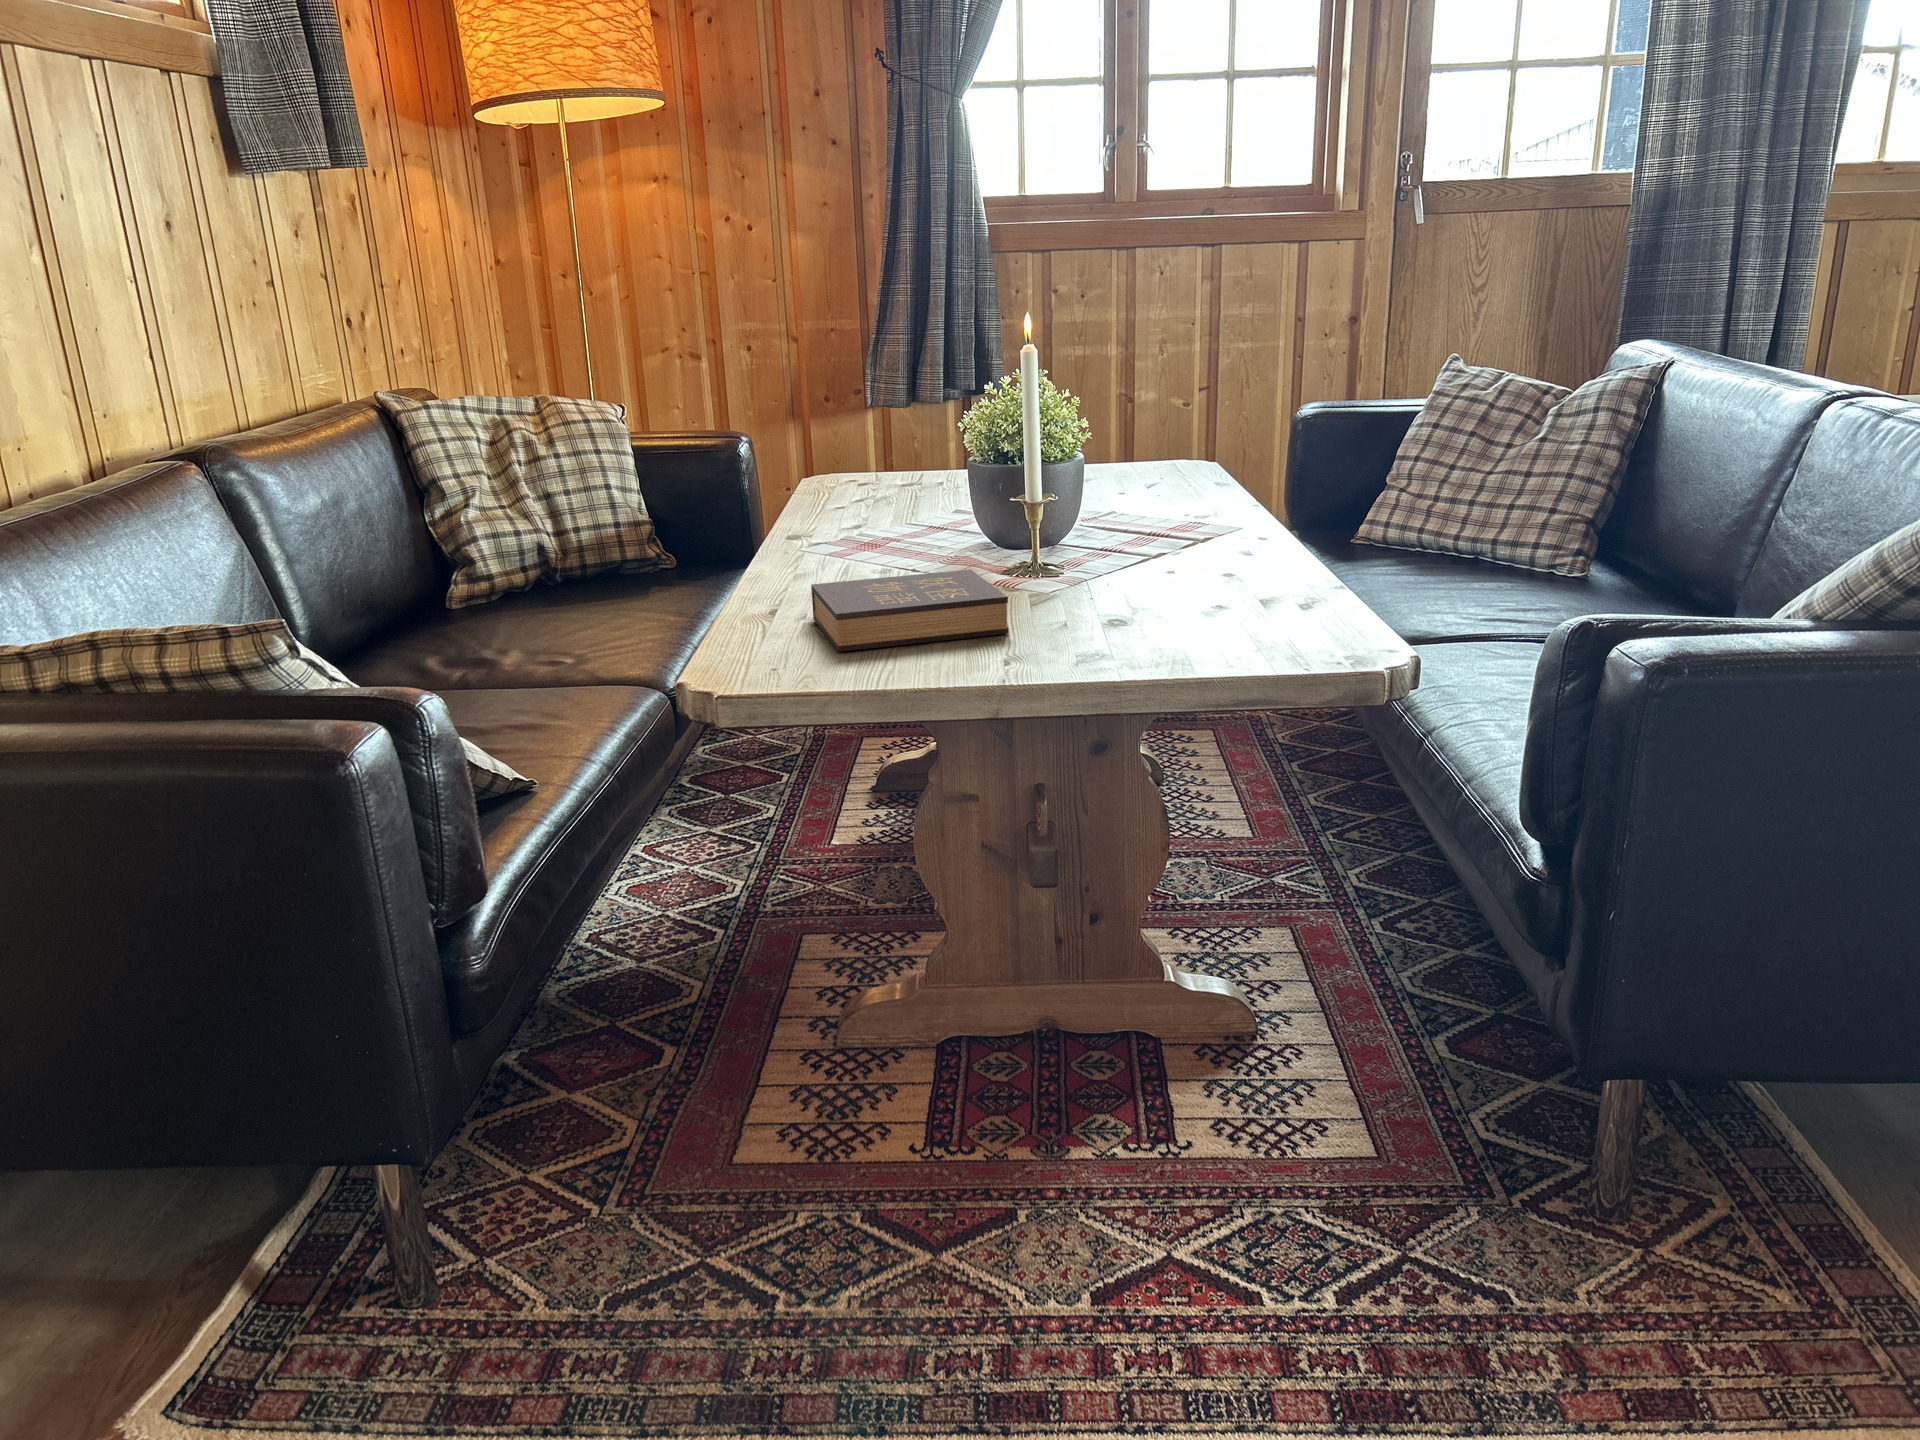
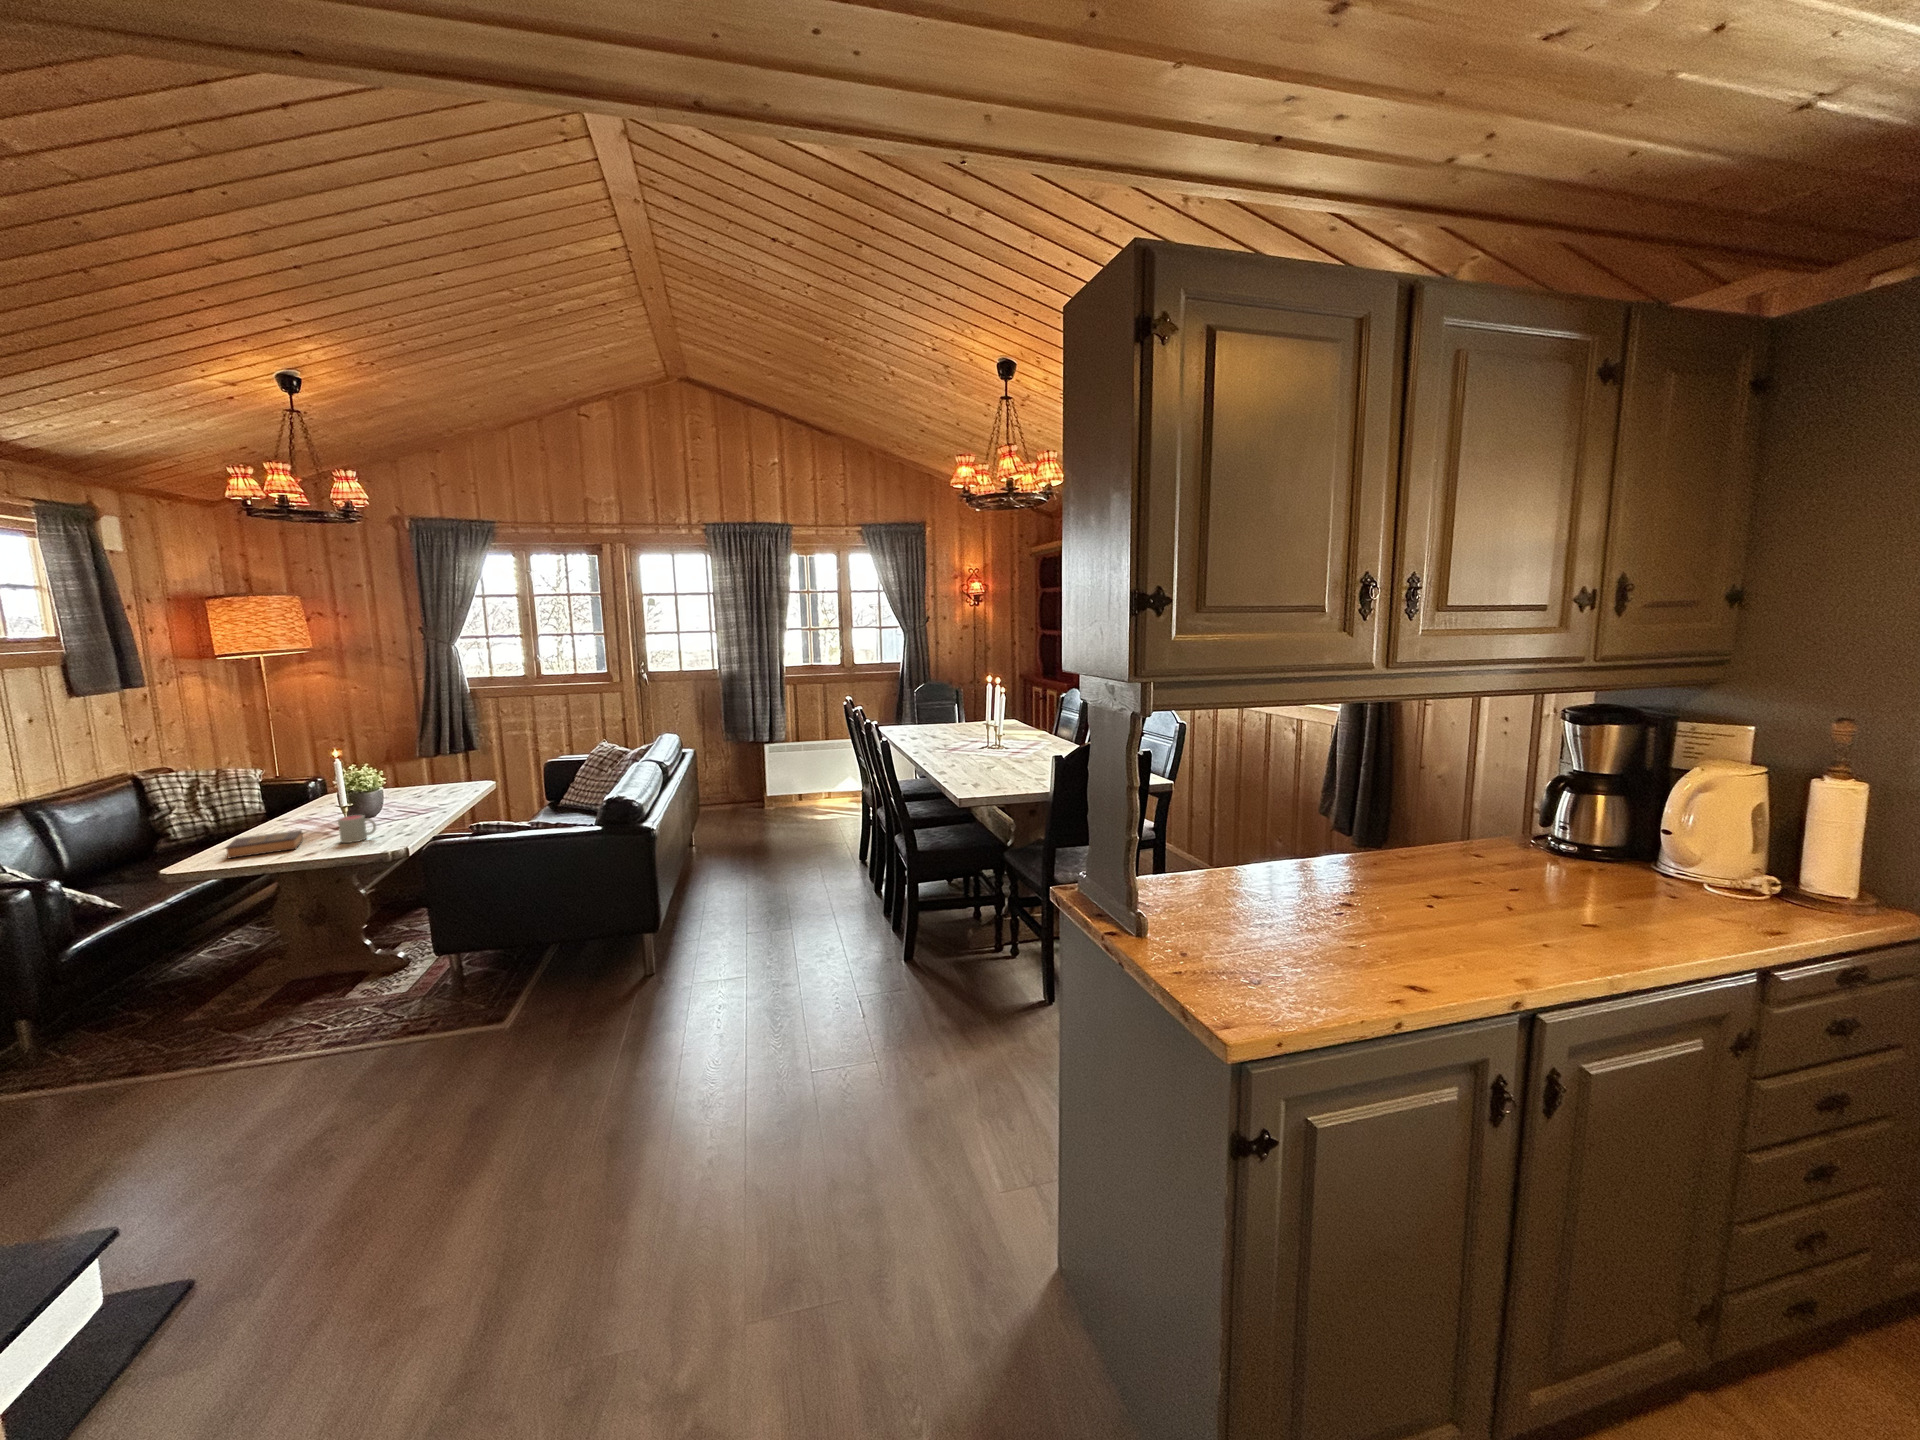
mug: none [1112,530,1220,623] -> present [338,815,376,843]

